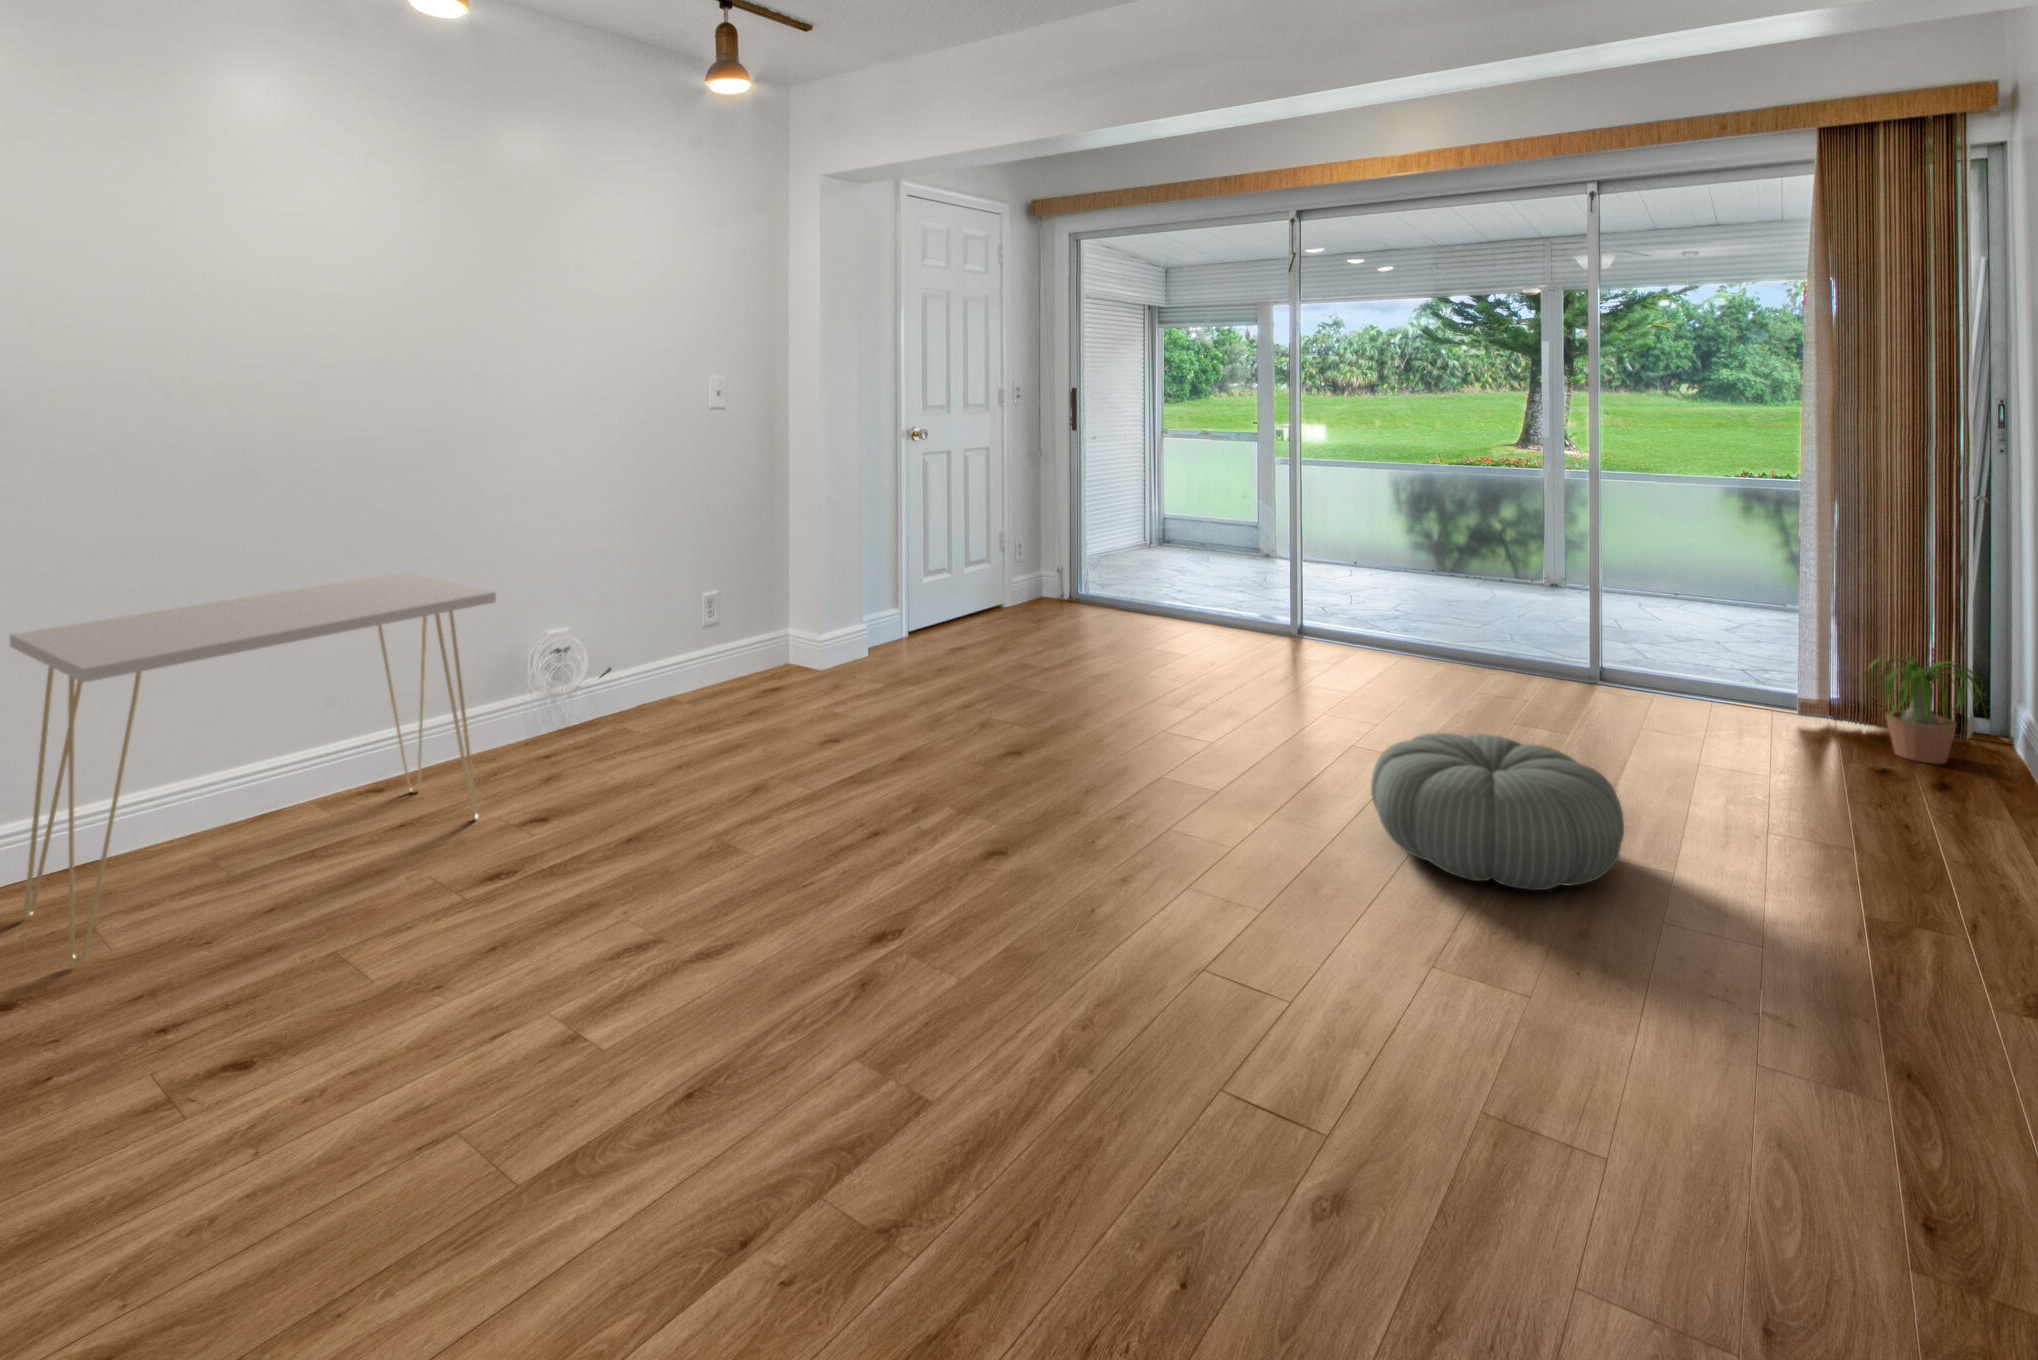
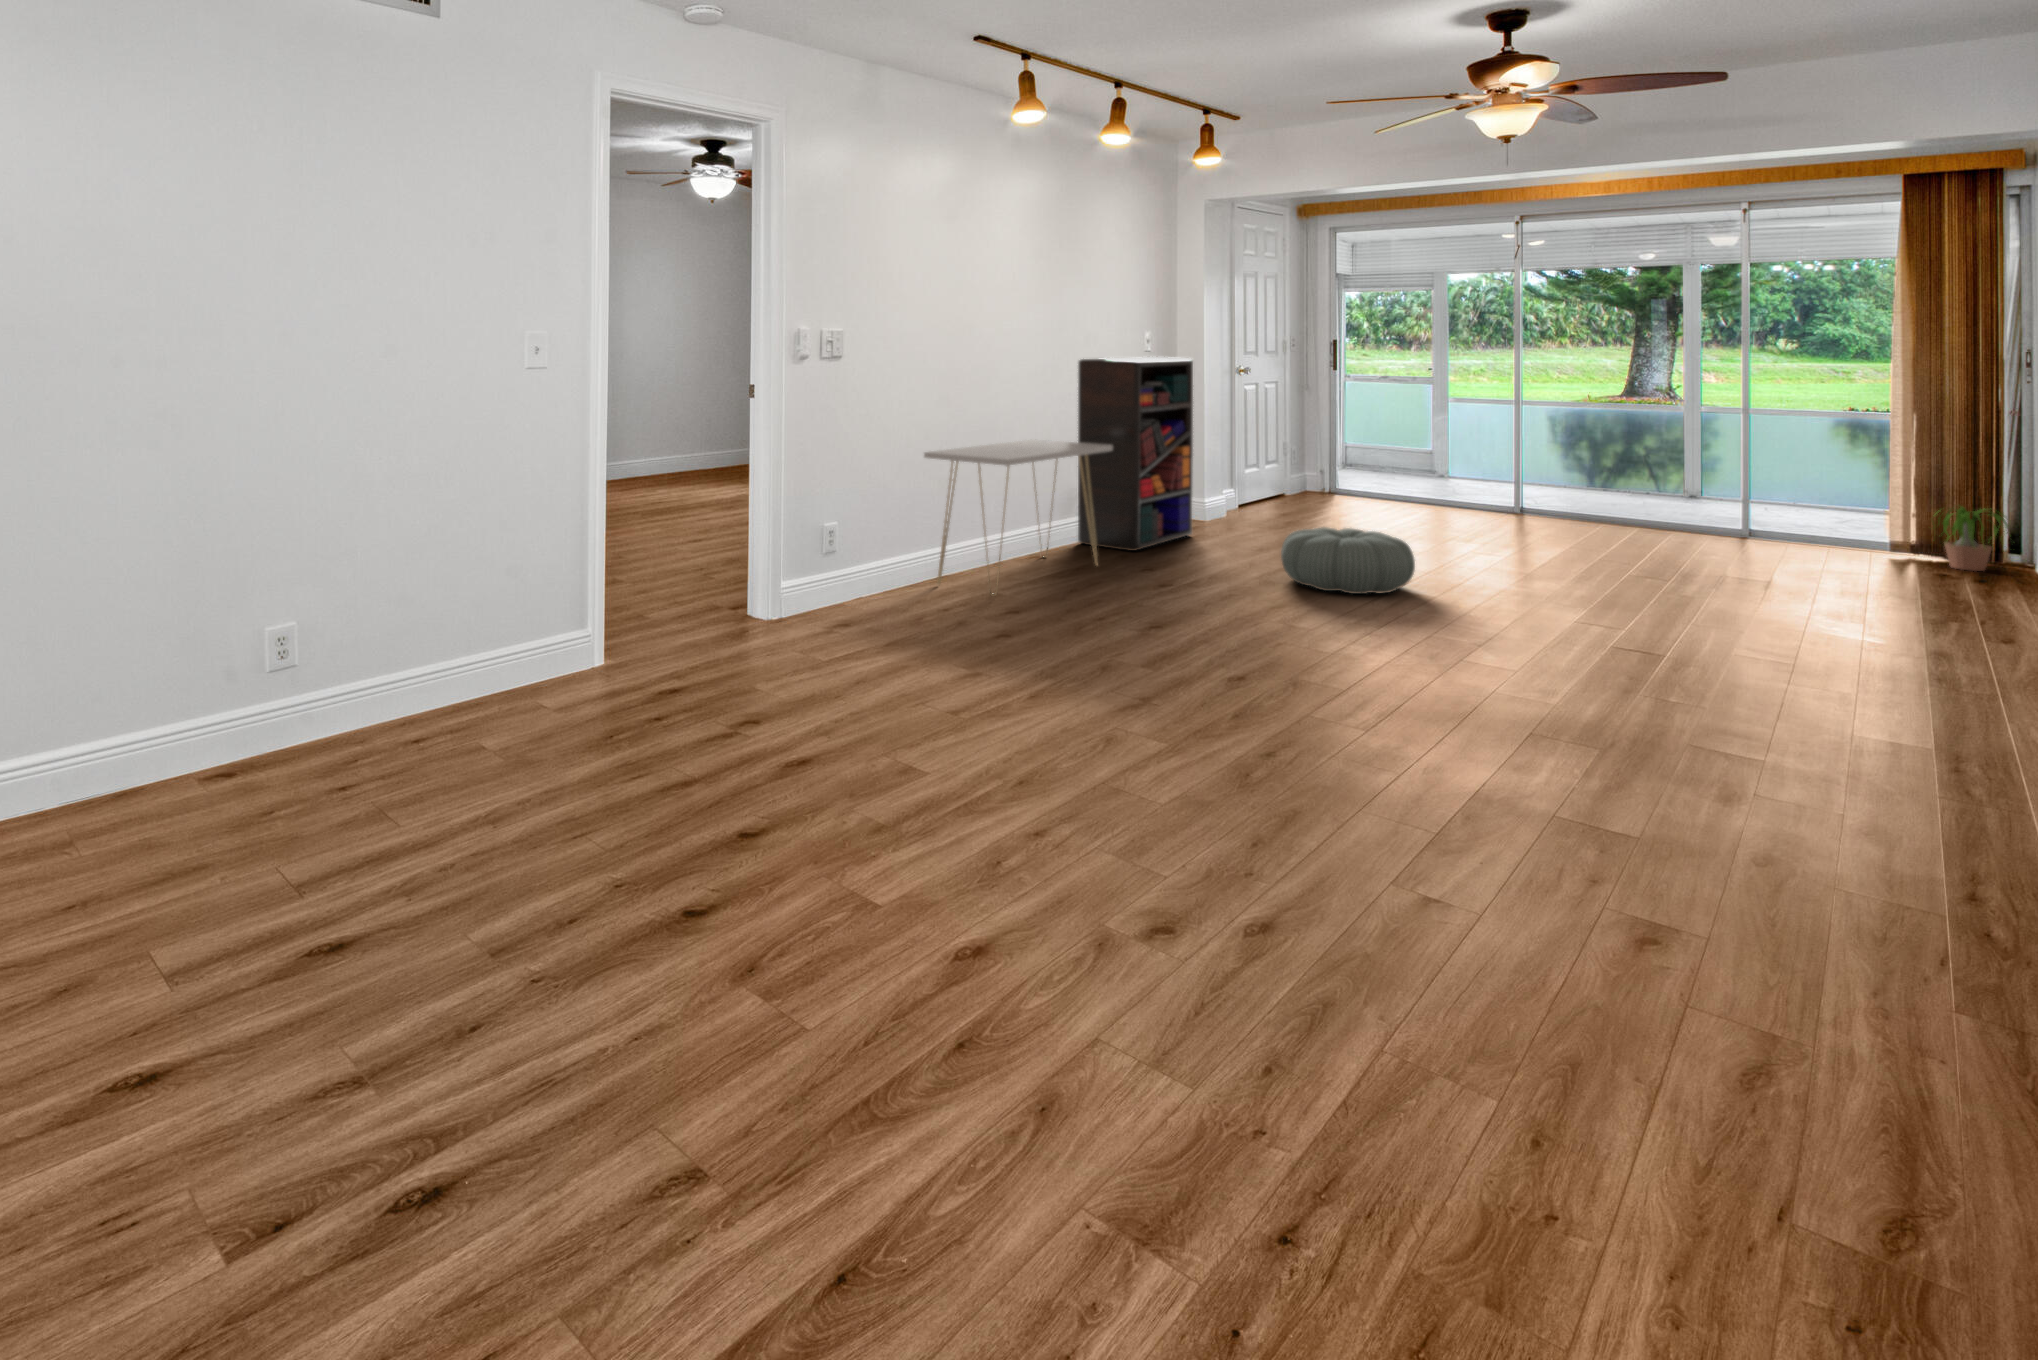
bookshelf: none [537,412,763,763] -> present [1078,357,1193,551]
pouf: present [1371,733,1624,890] -> present [1281,527,1415,594]

